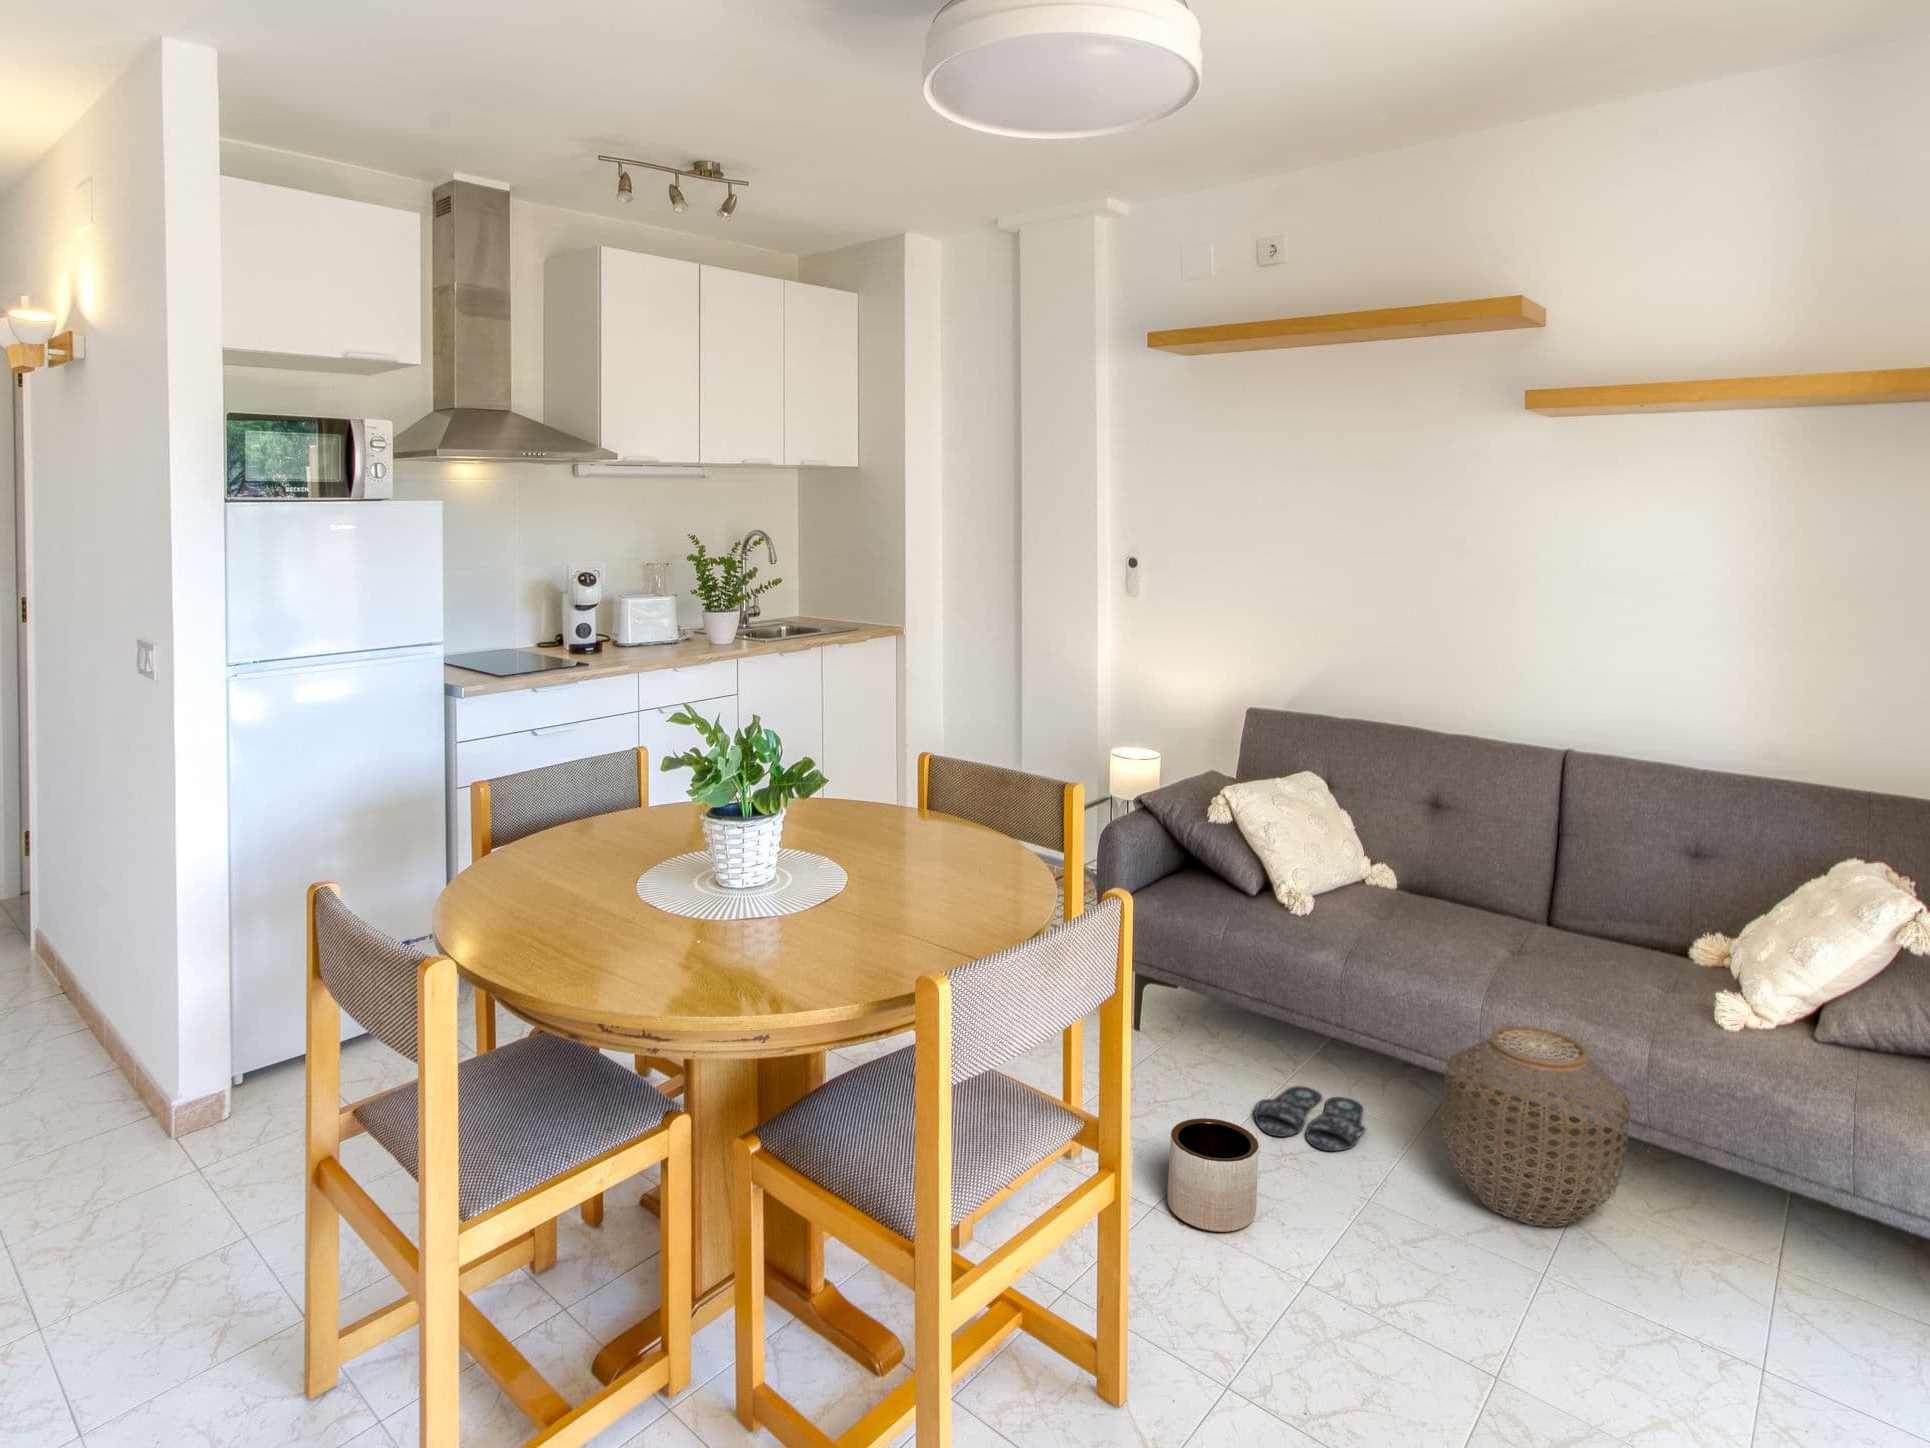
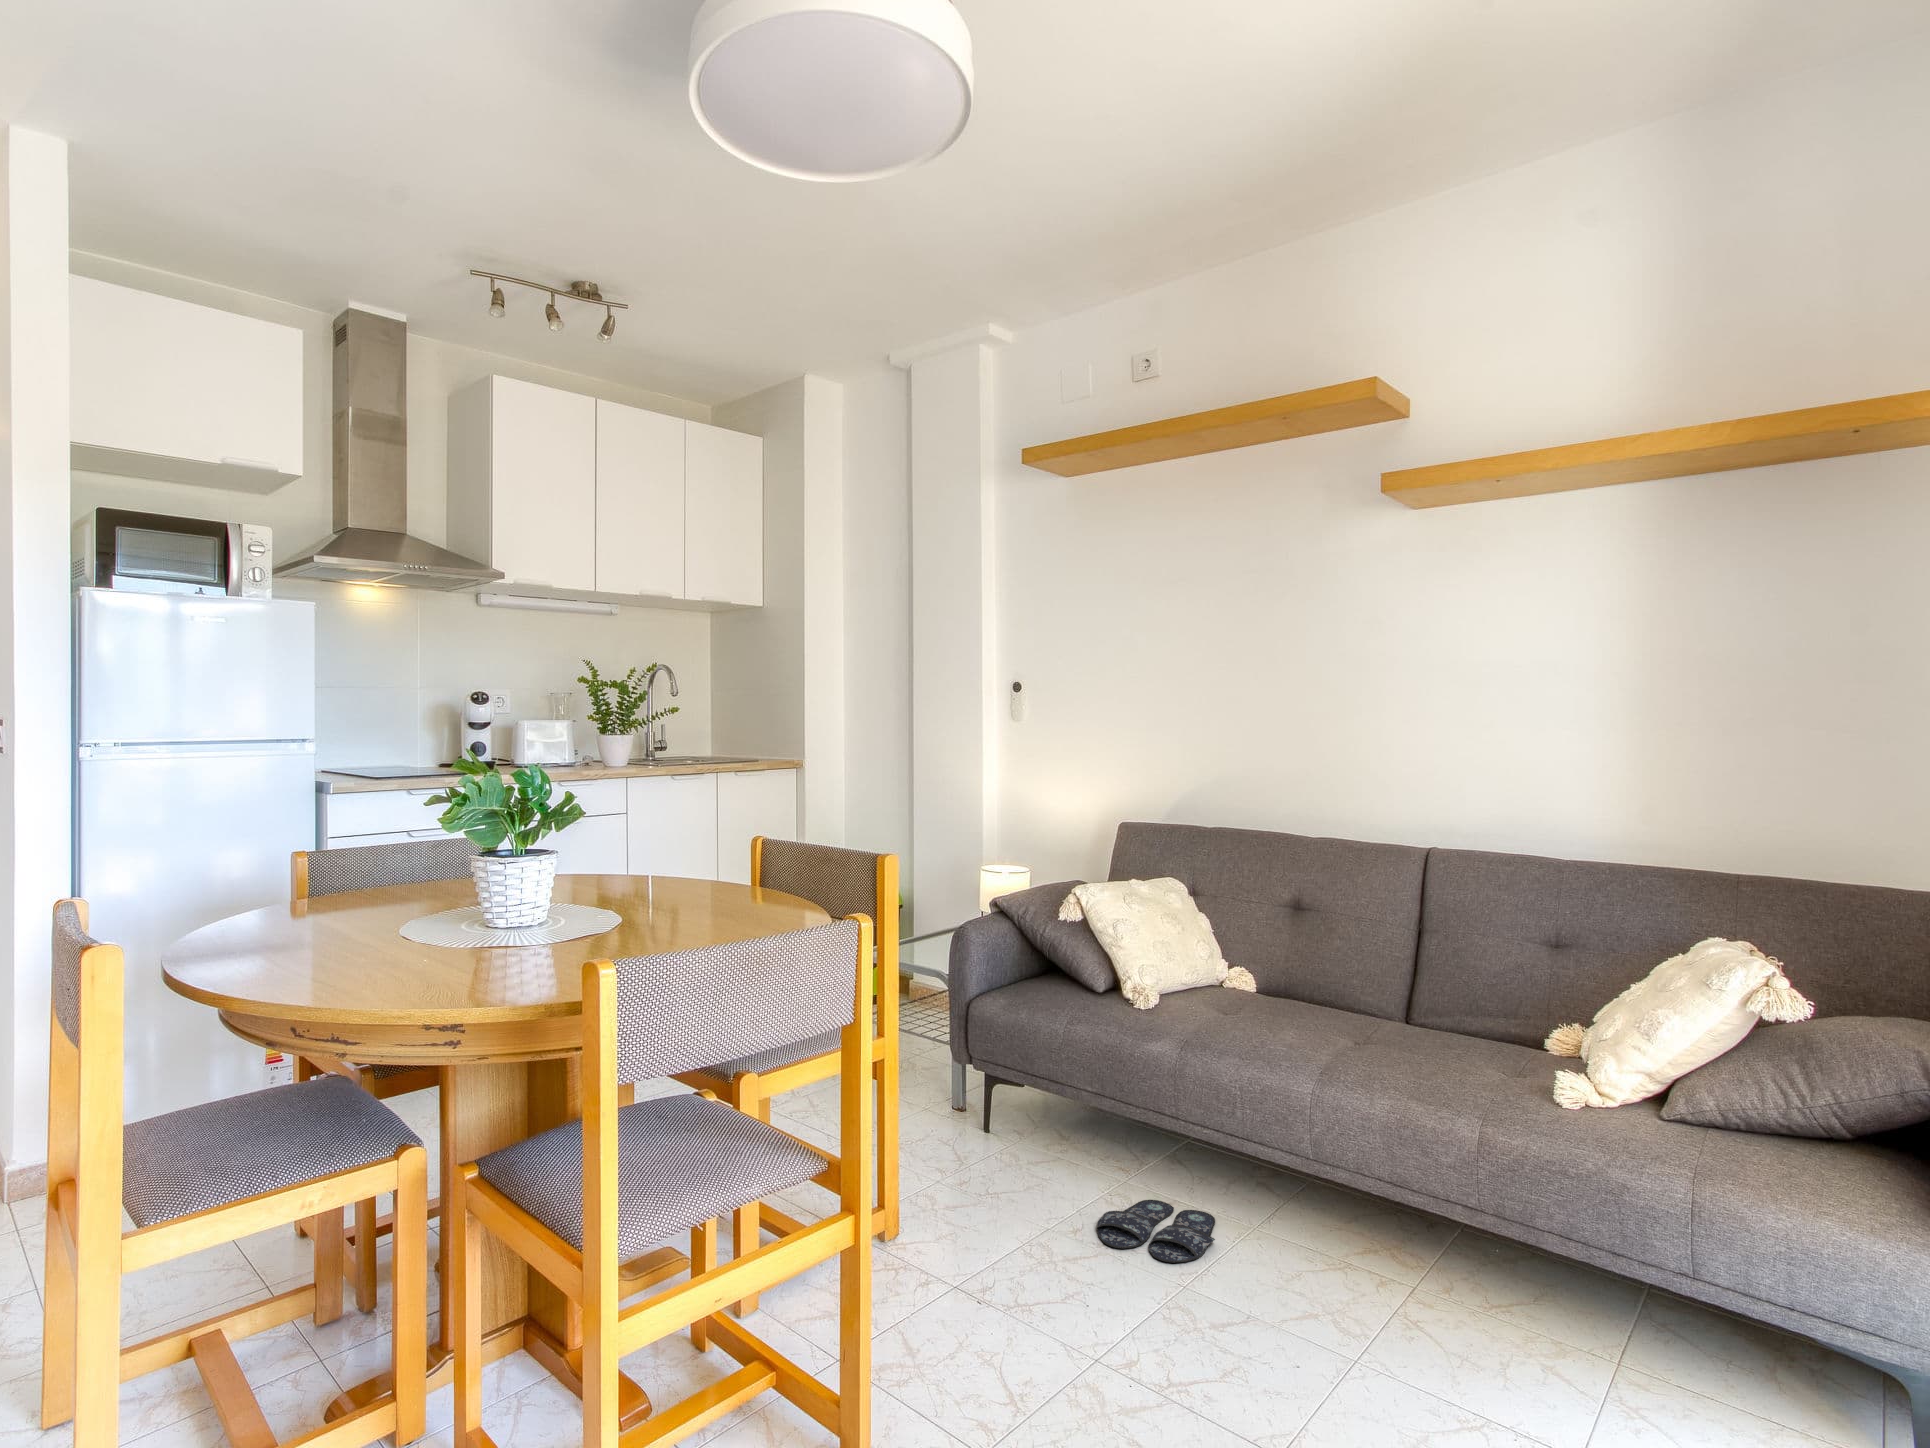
woven basket: present [1442,1026,1630,1227] -> none [1282,1113,1474,1339]
planter: present [1167,1118,1259,1232] -> none [983,1217,1079,1344]

